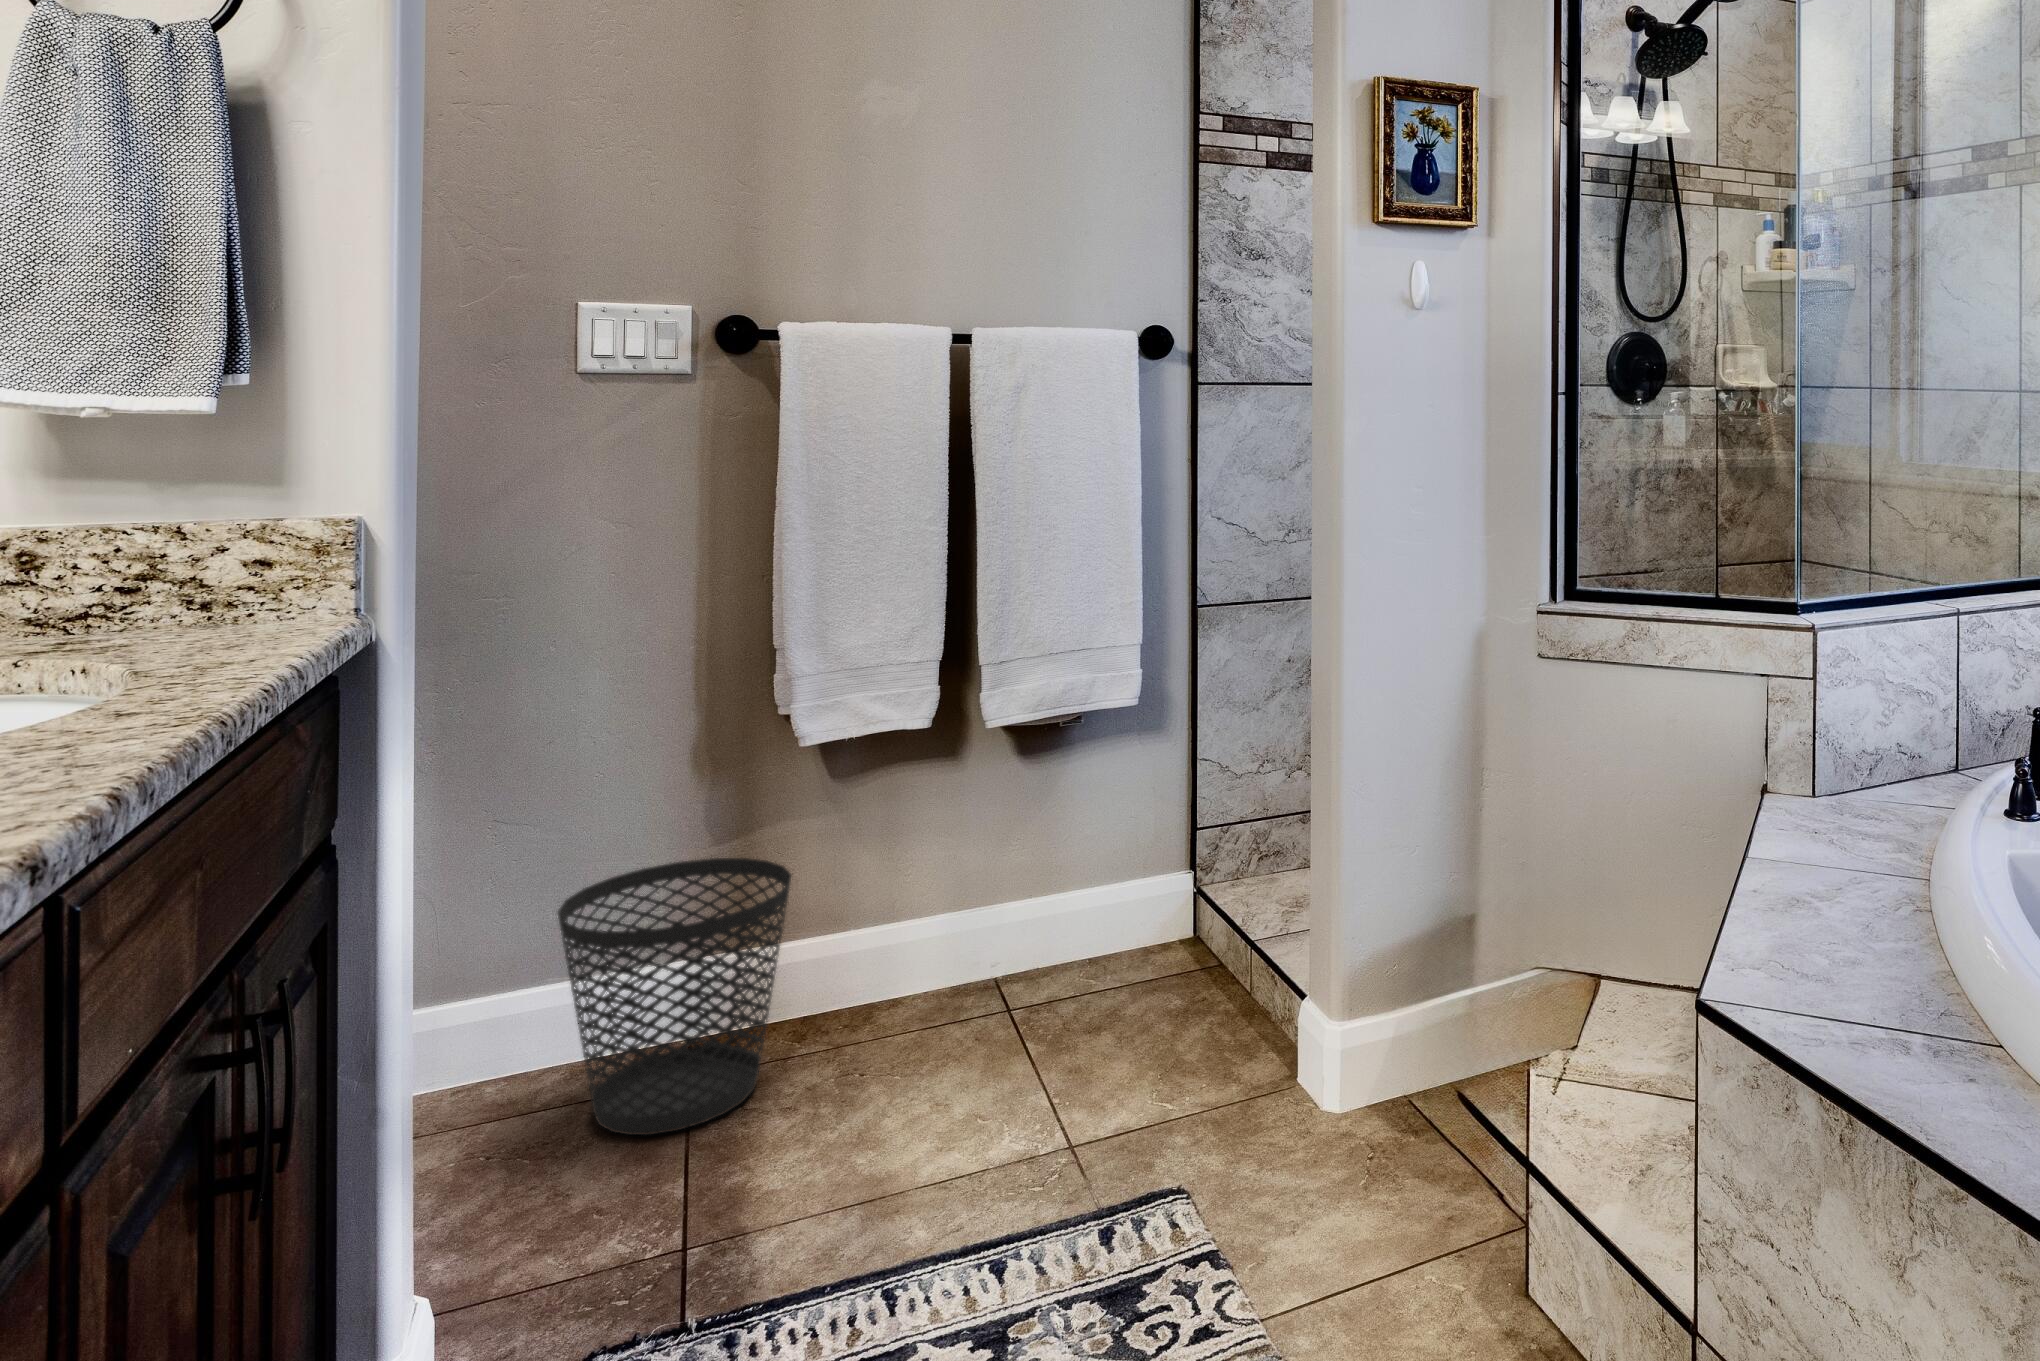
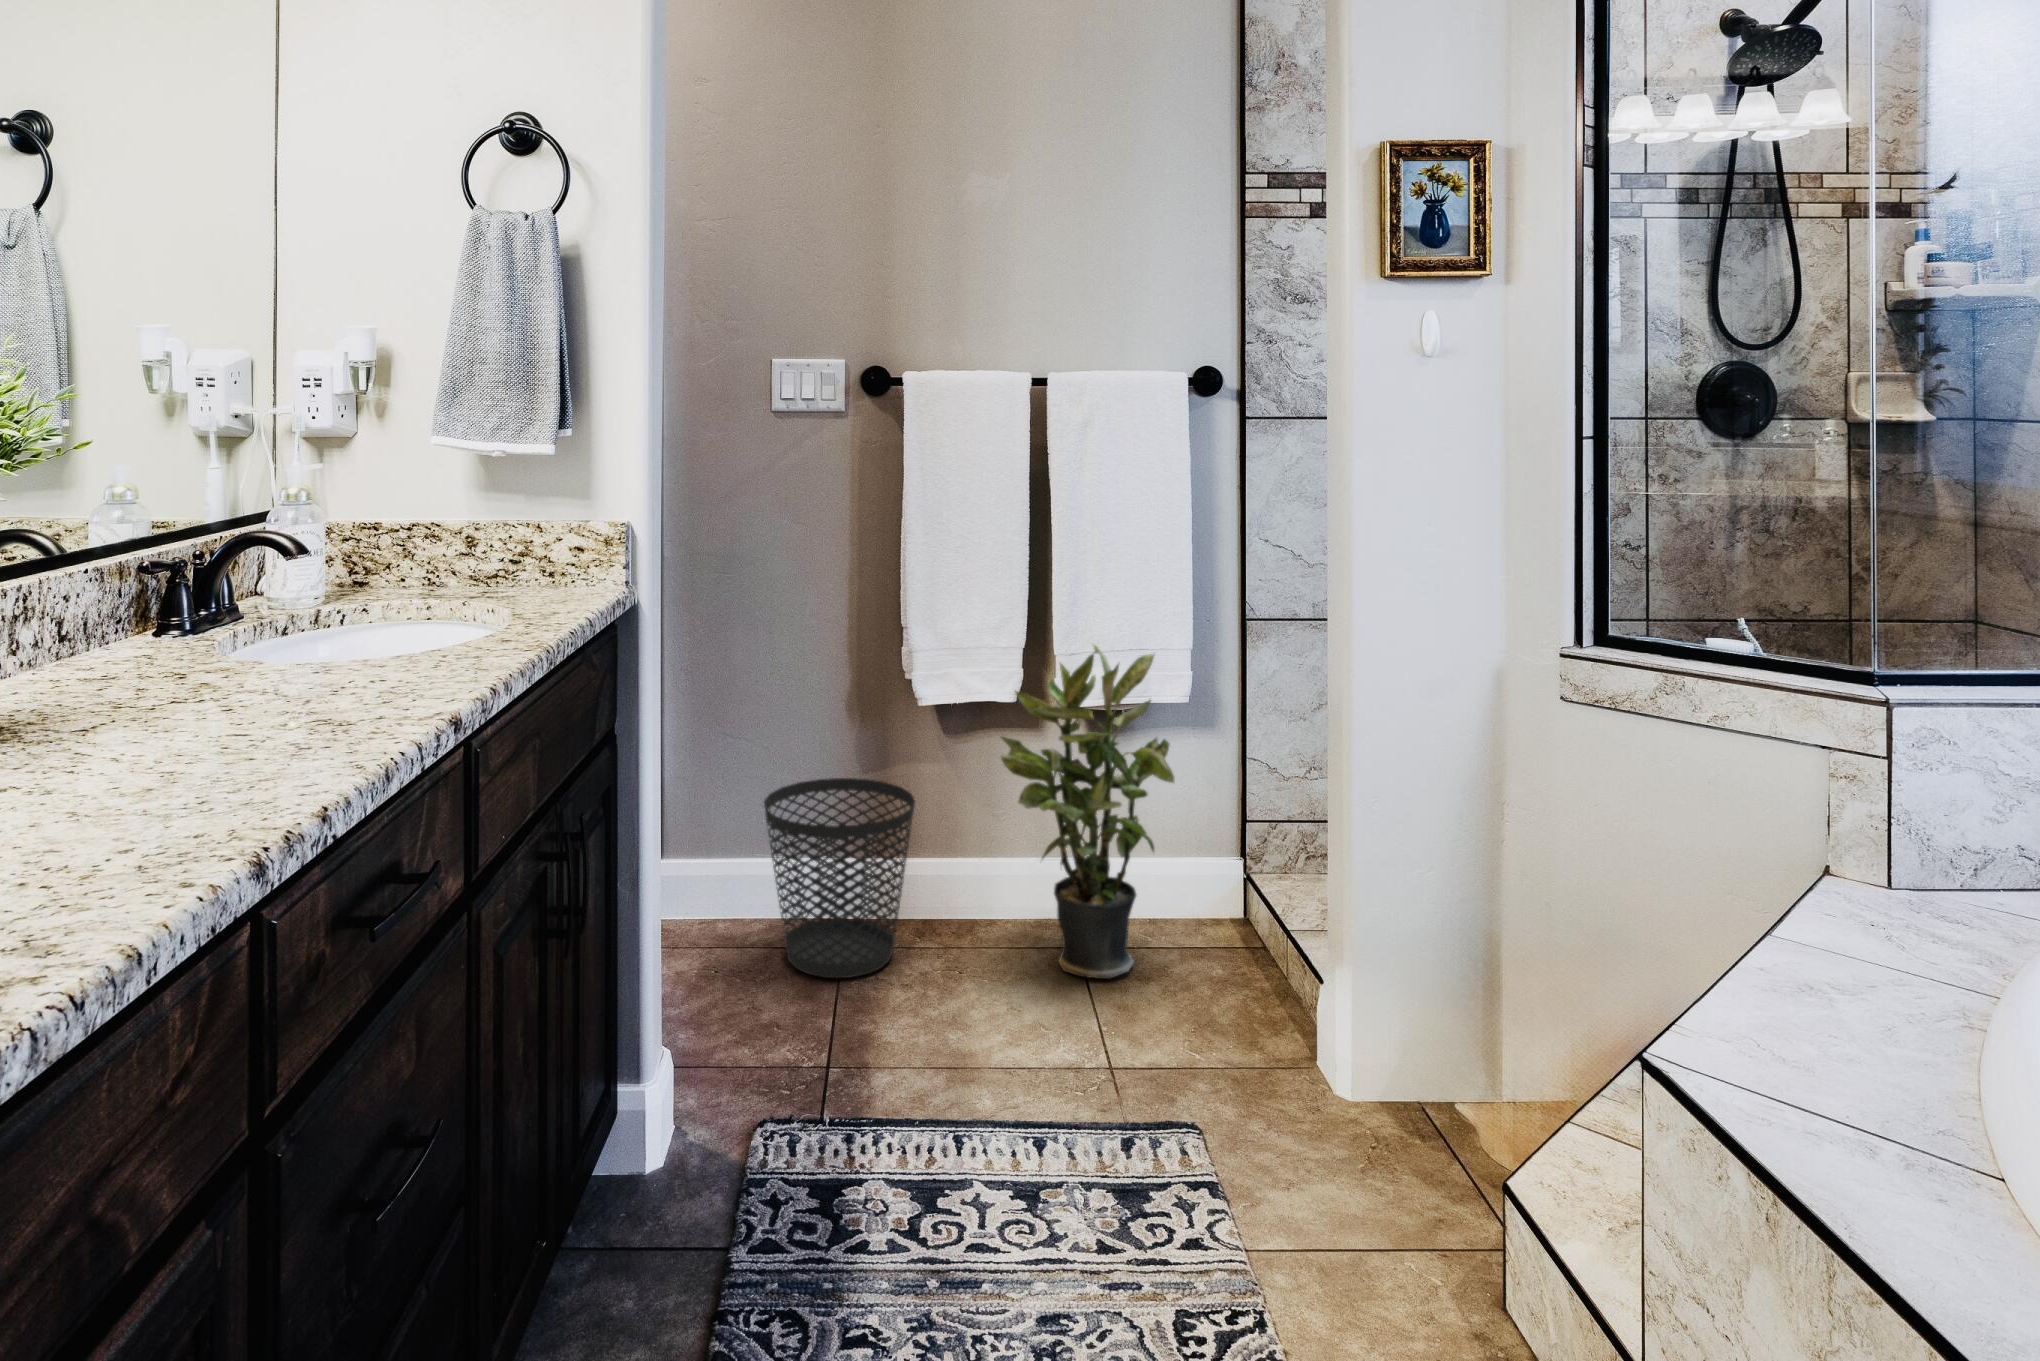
potted plant: none [910,648,1129,1052] -> present [1001,646,1174,979]

